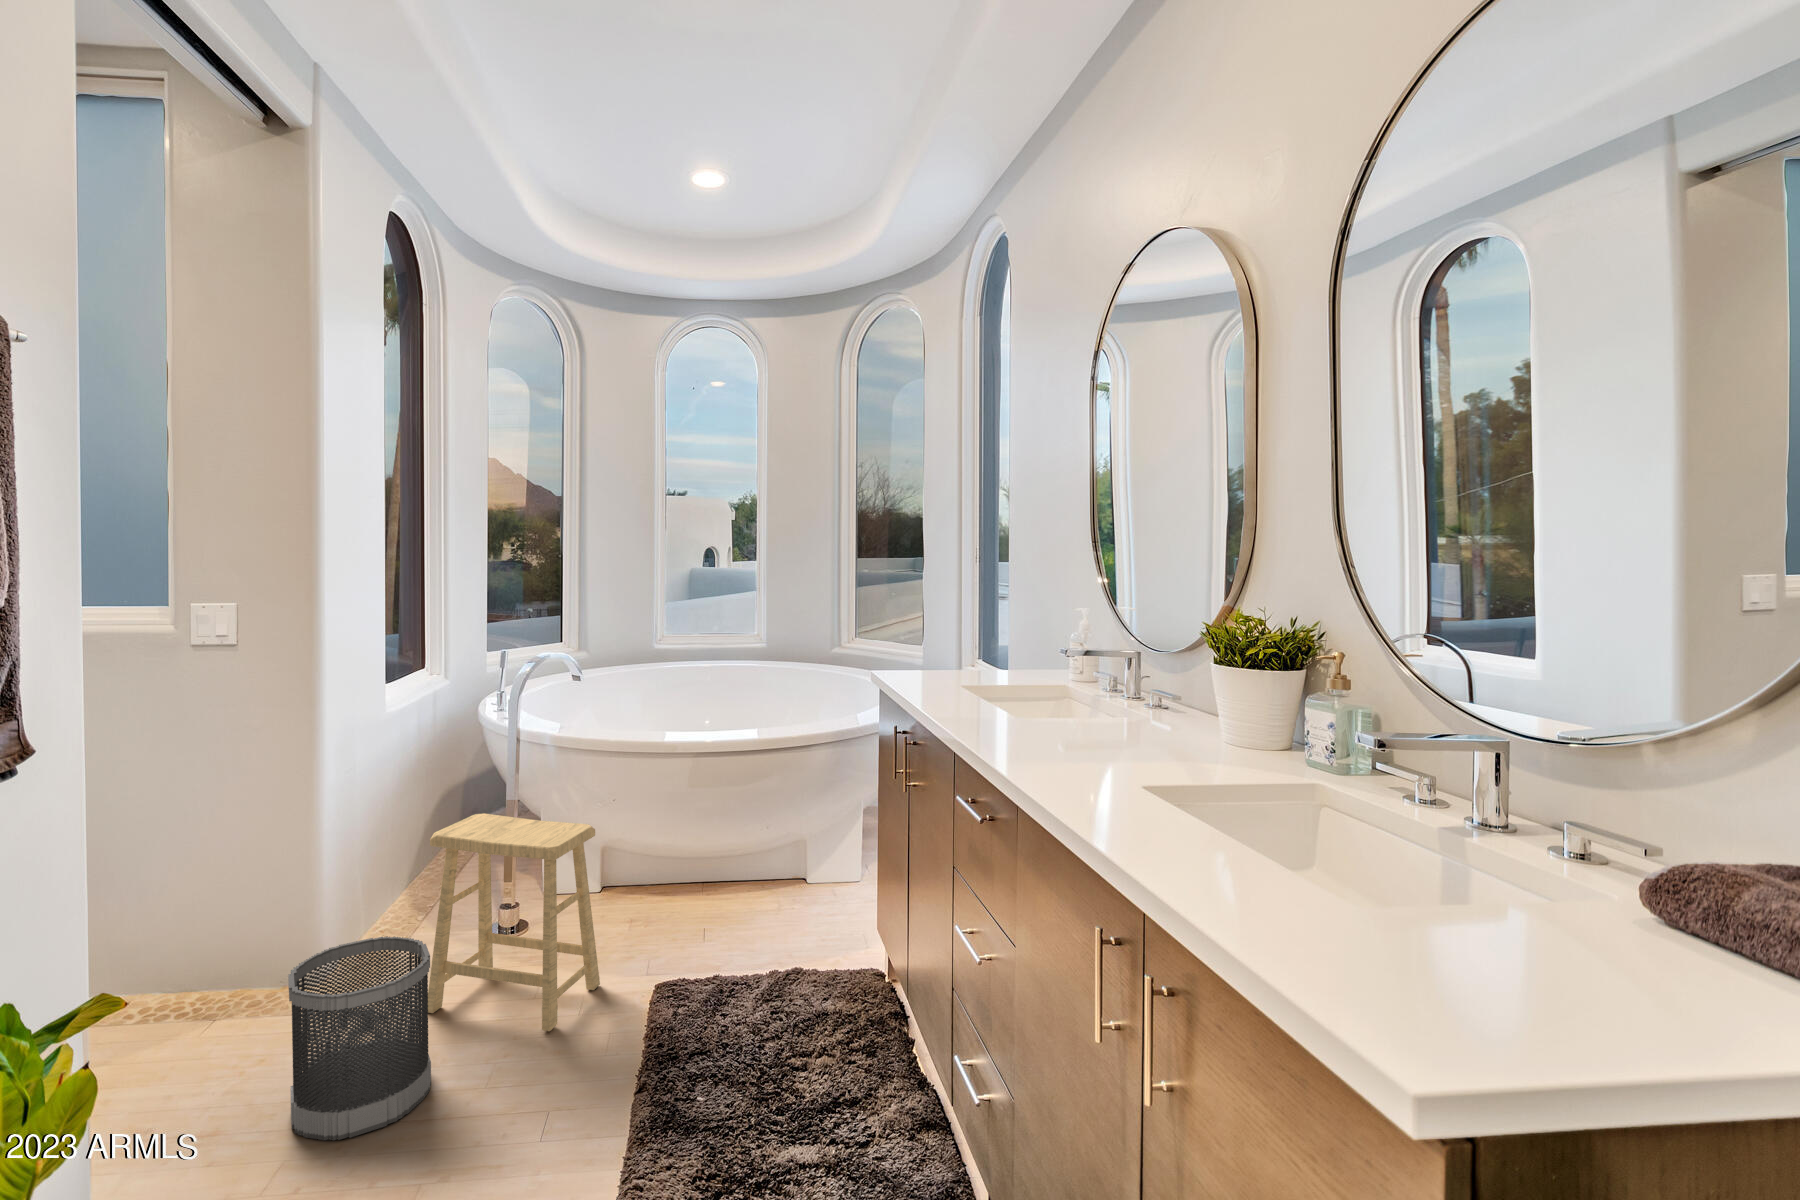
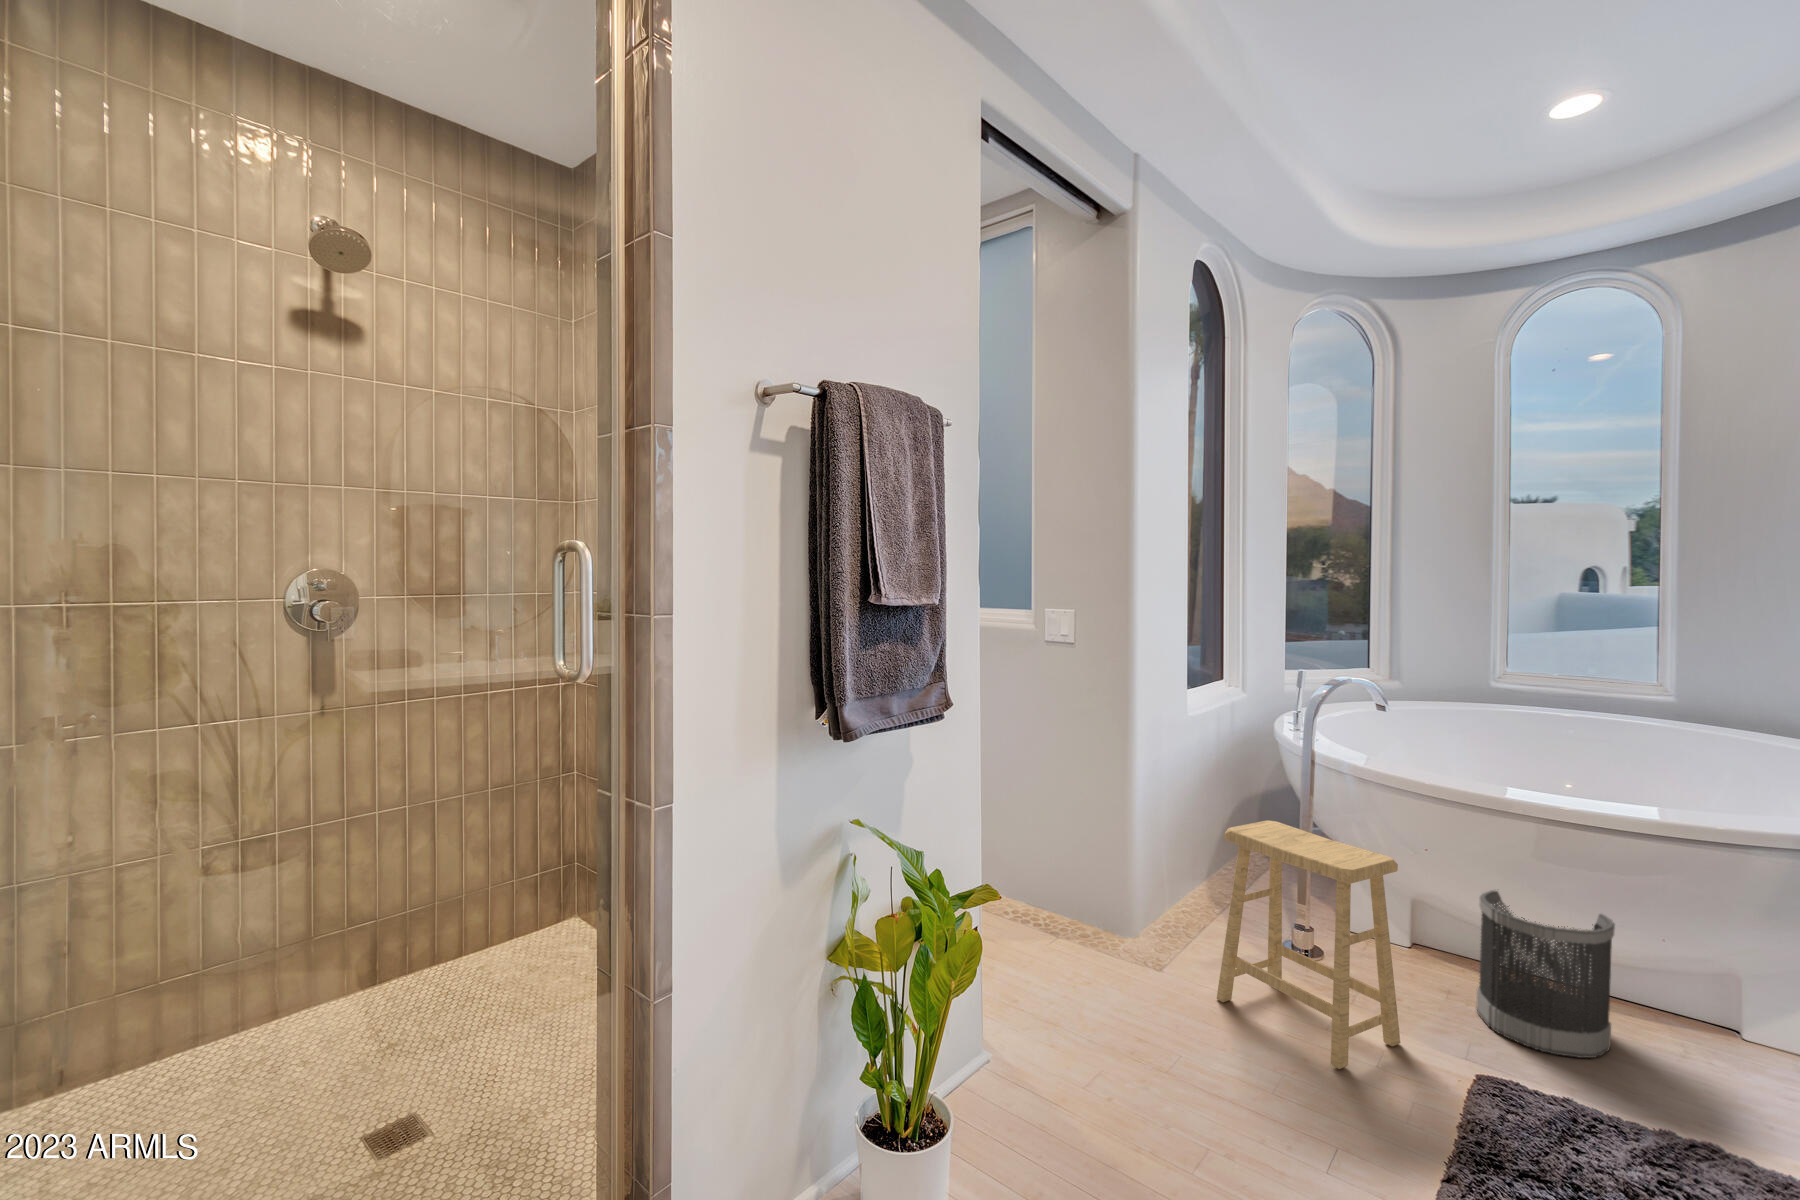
wastebasket: present [288,936,431,1141] -> present [1477,889,1615,1058]

